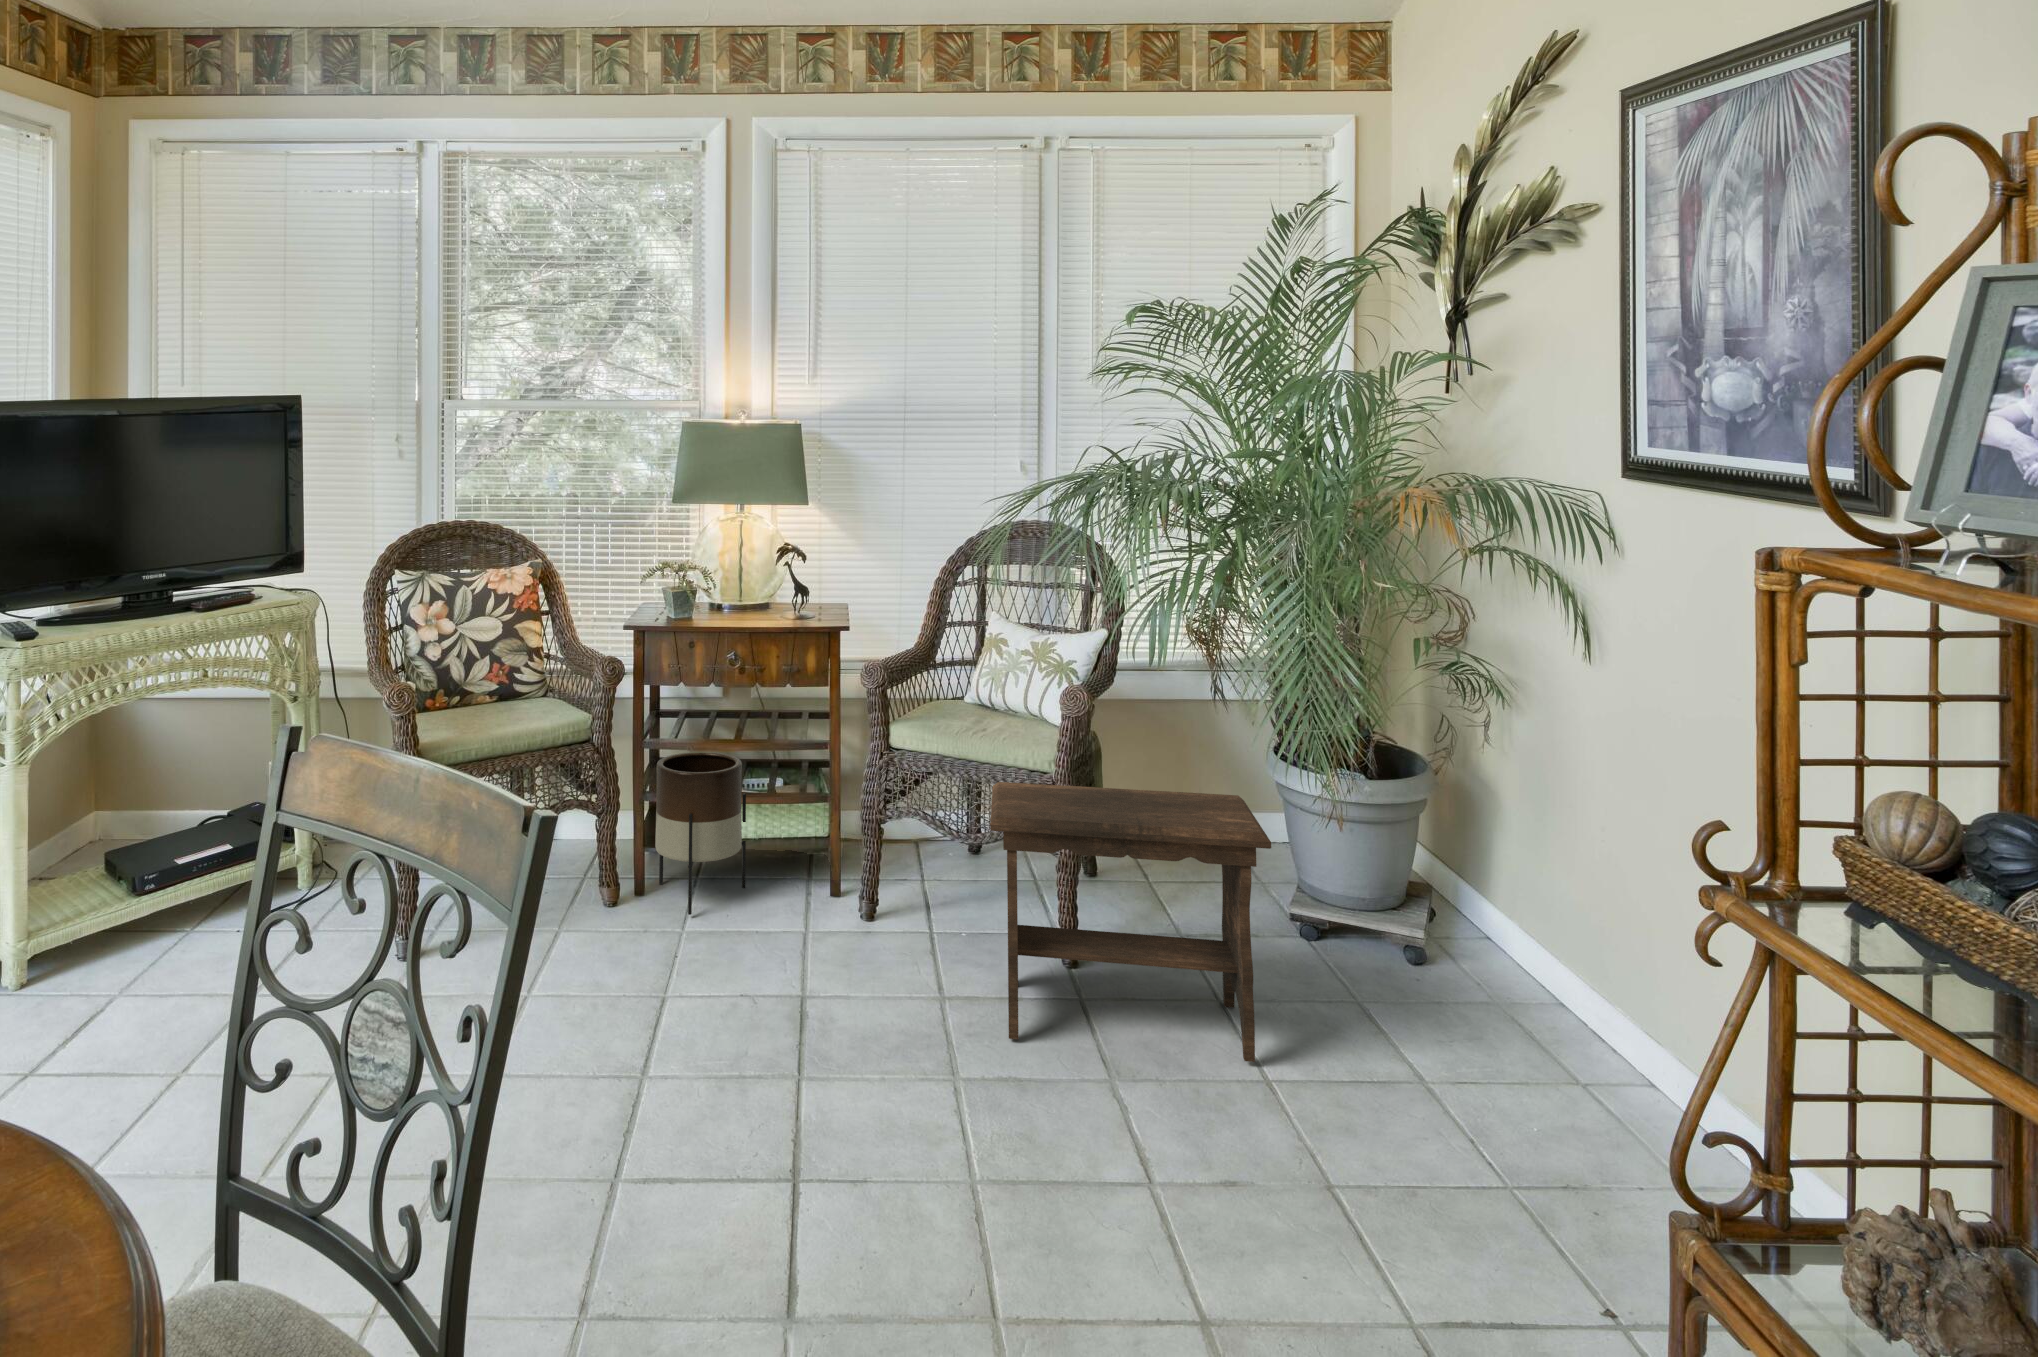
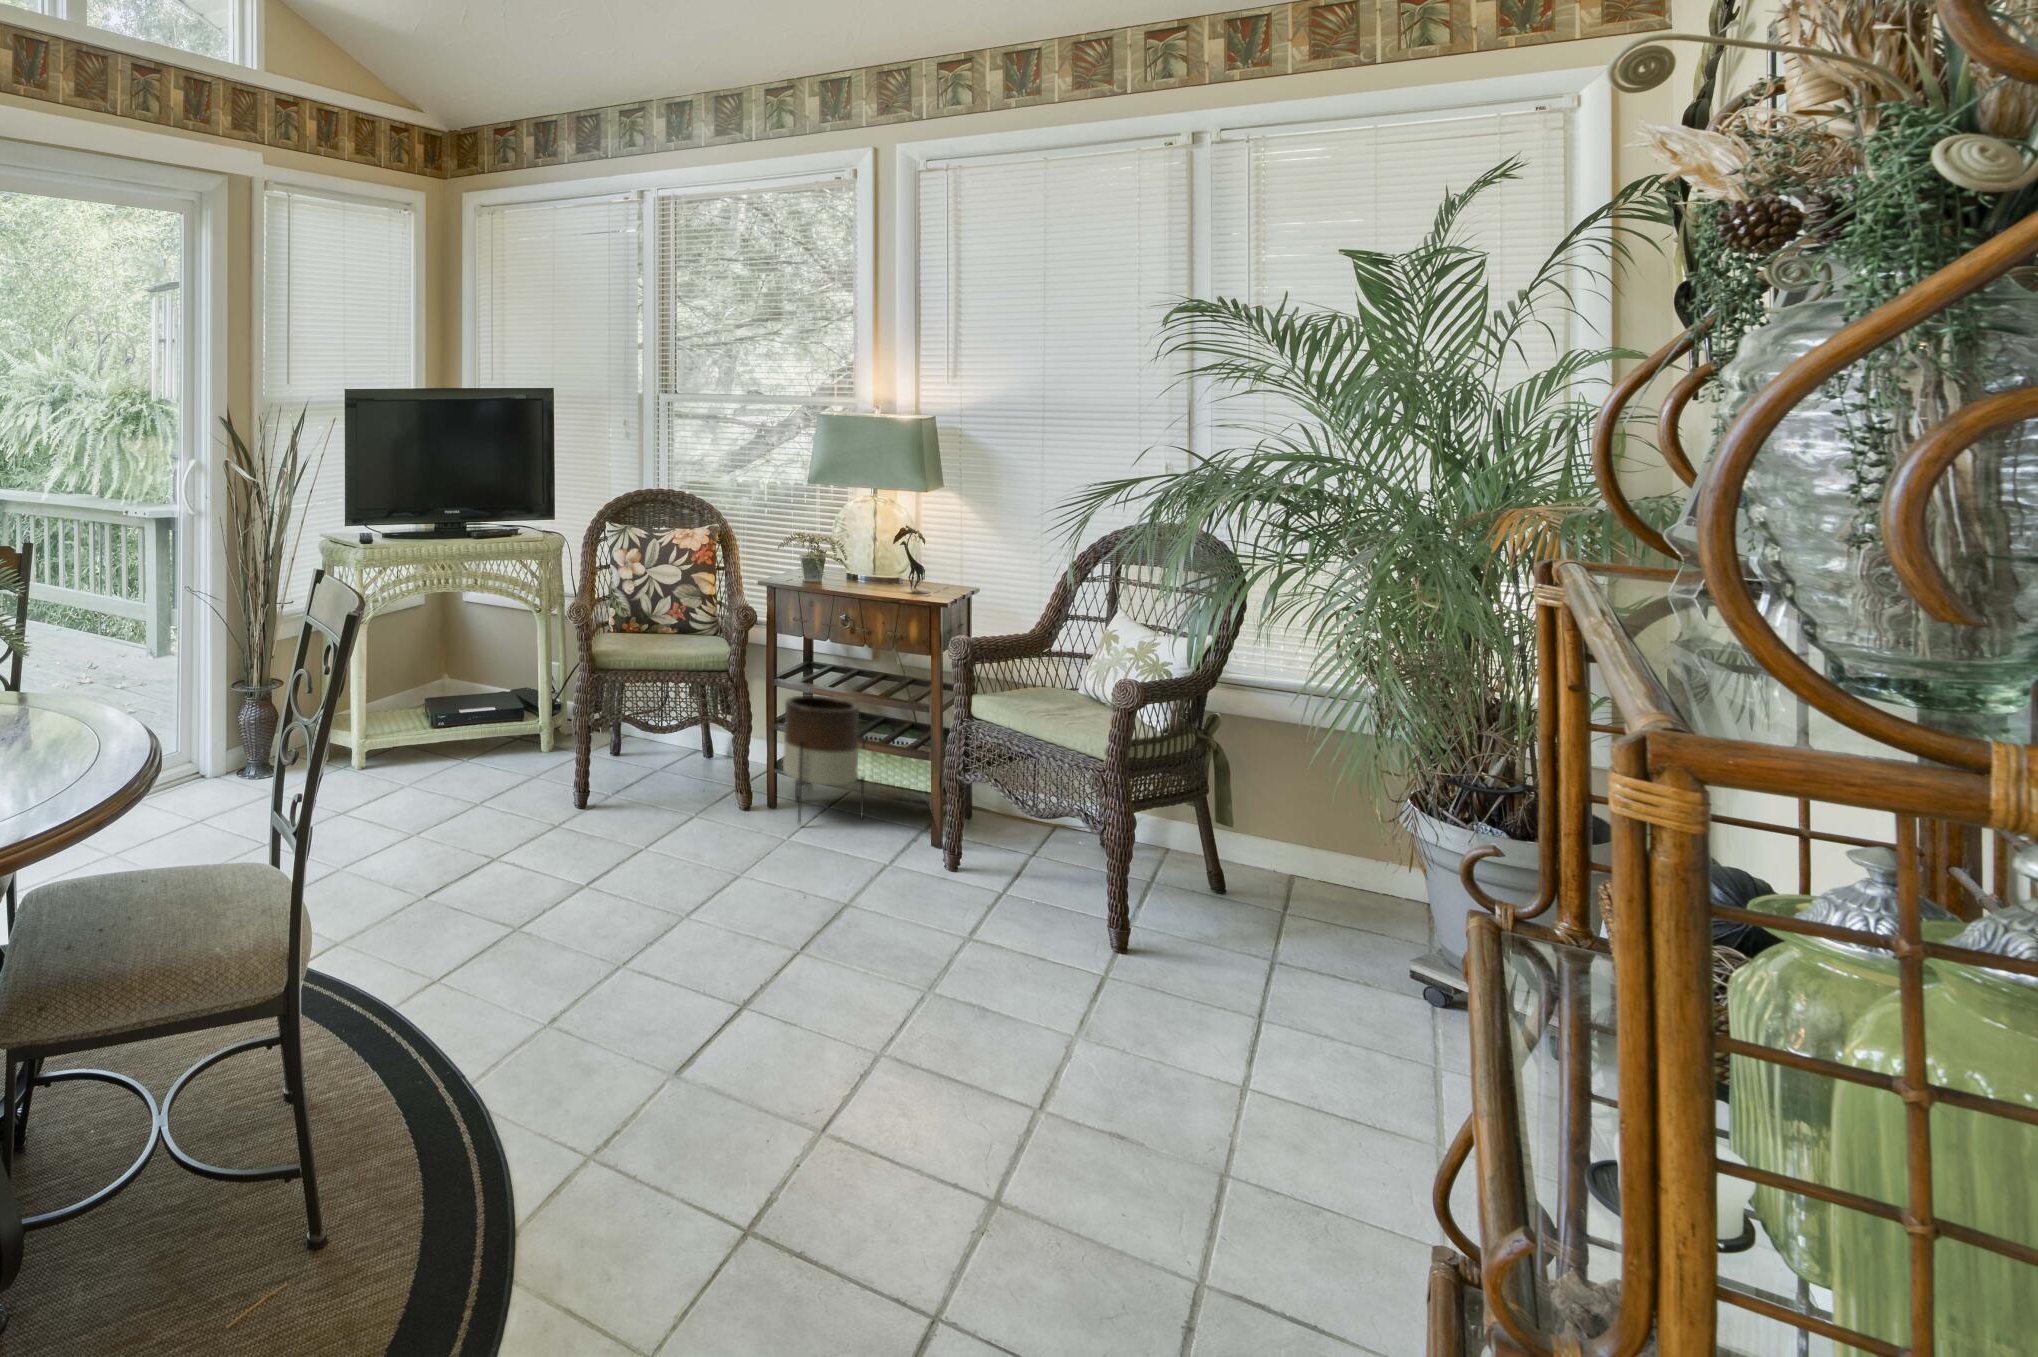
footstool: present [990,782,1271,1062] -> none [974,747,1274,1040]

